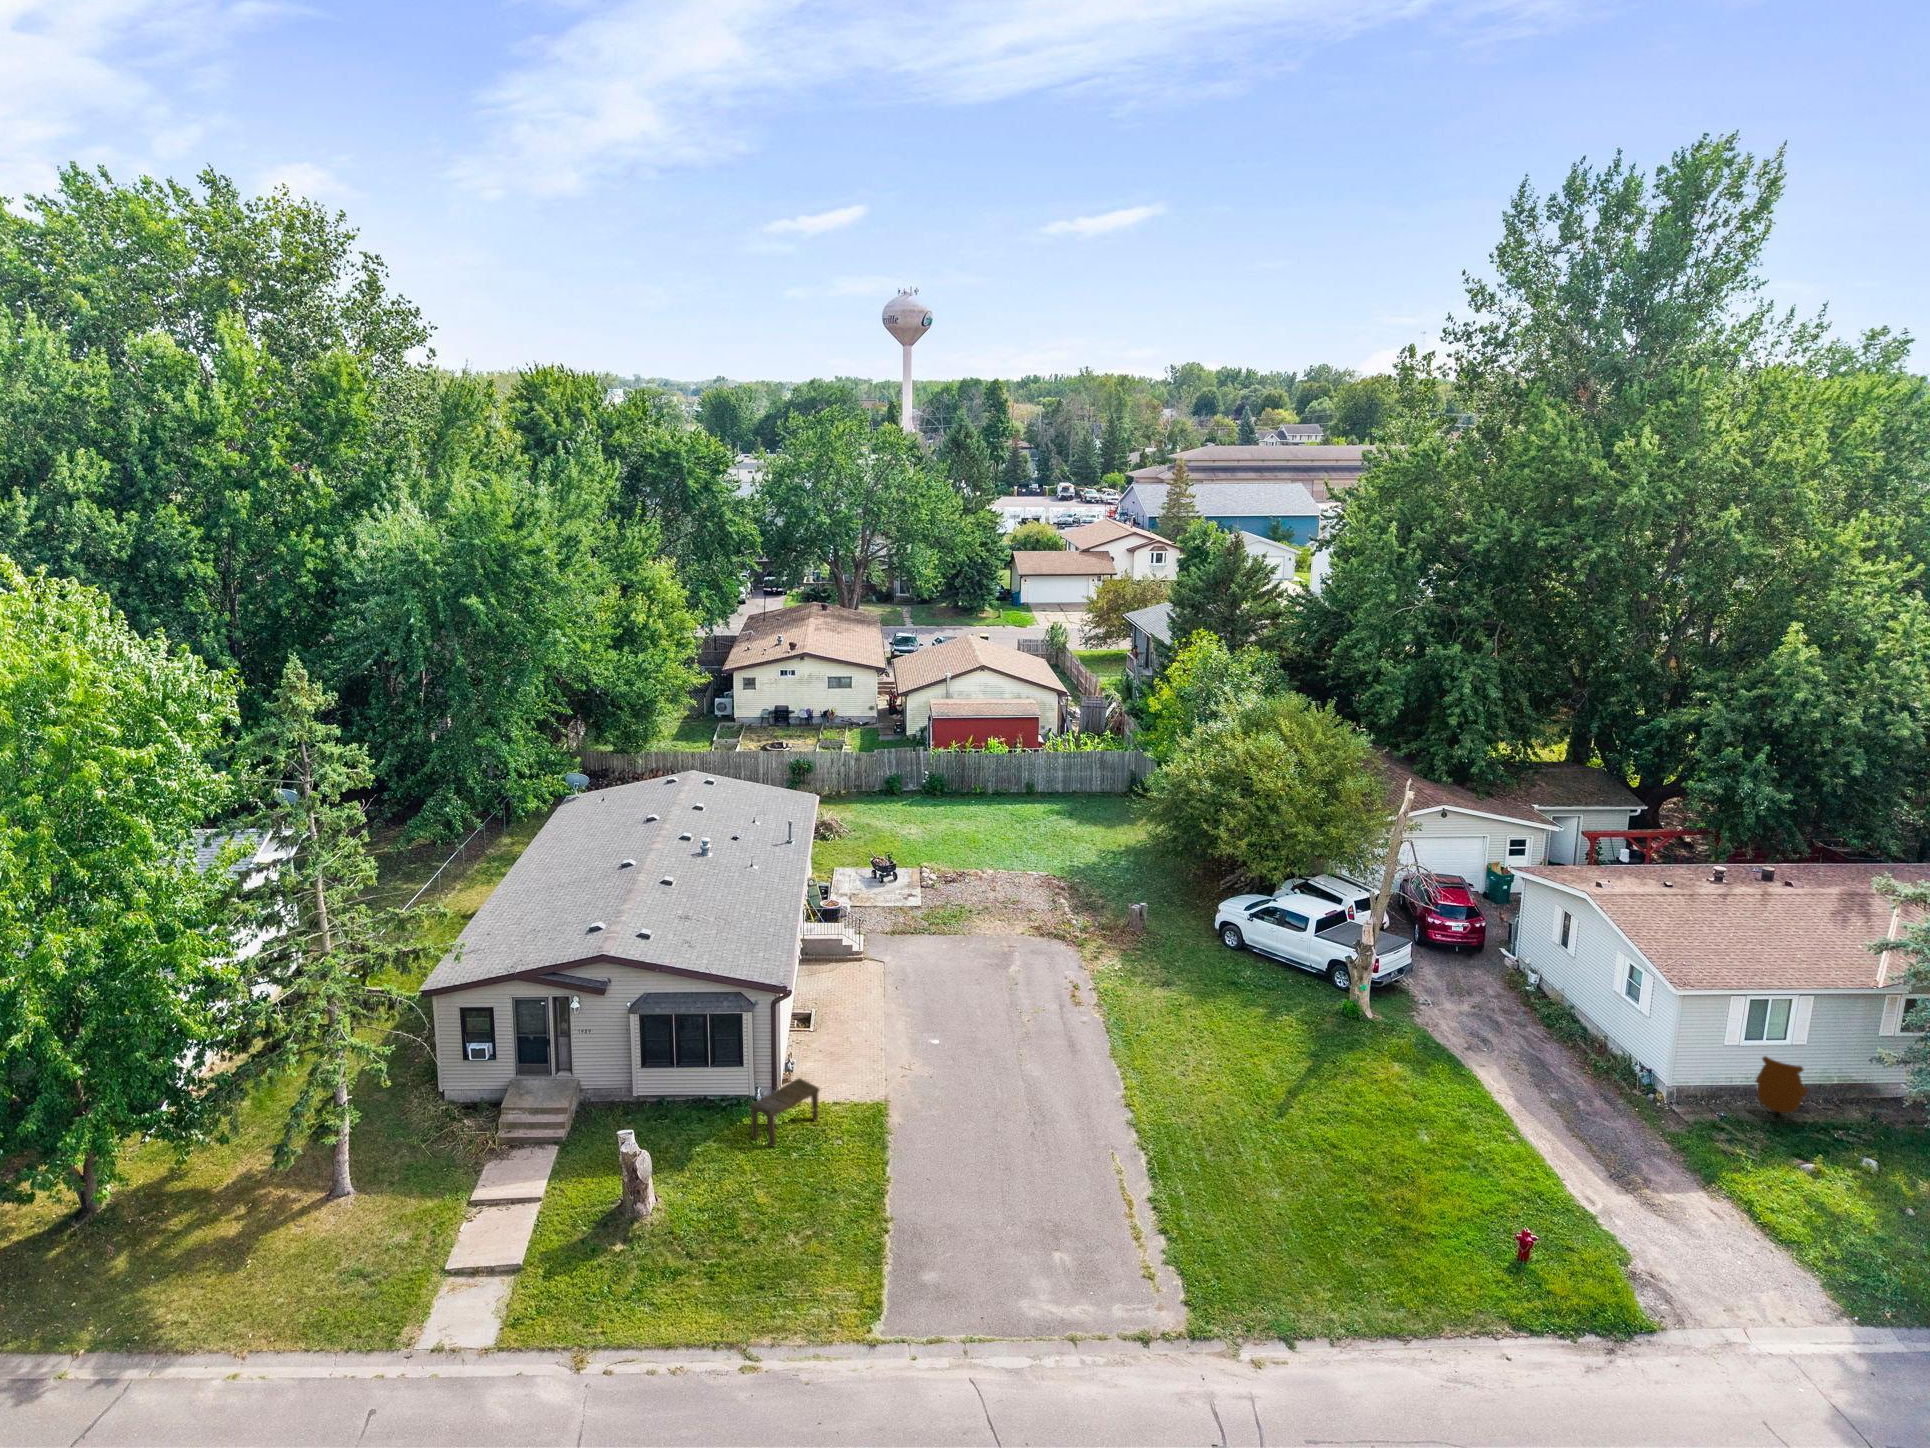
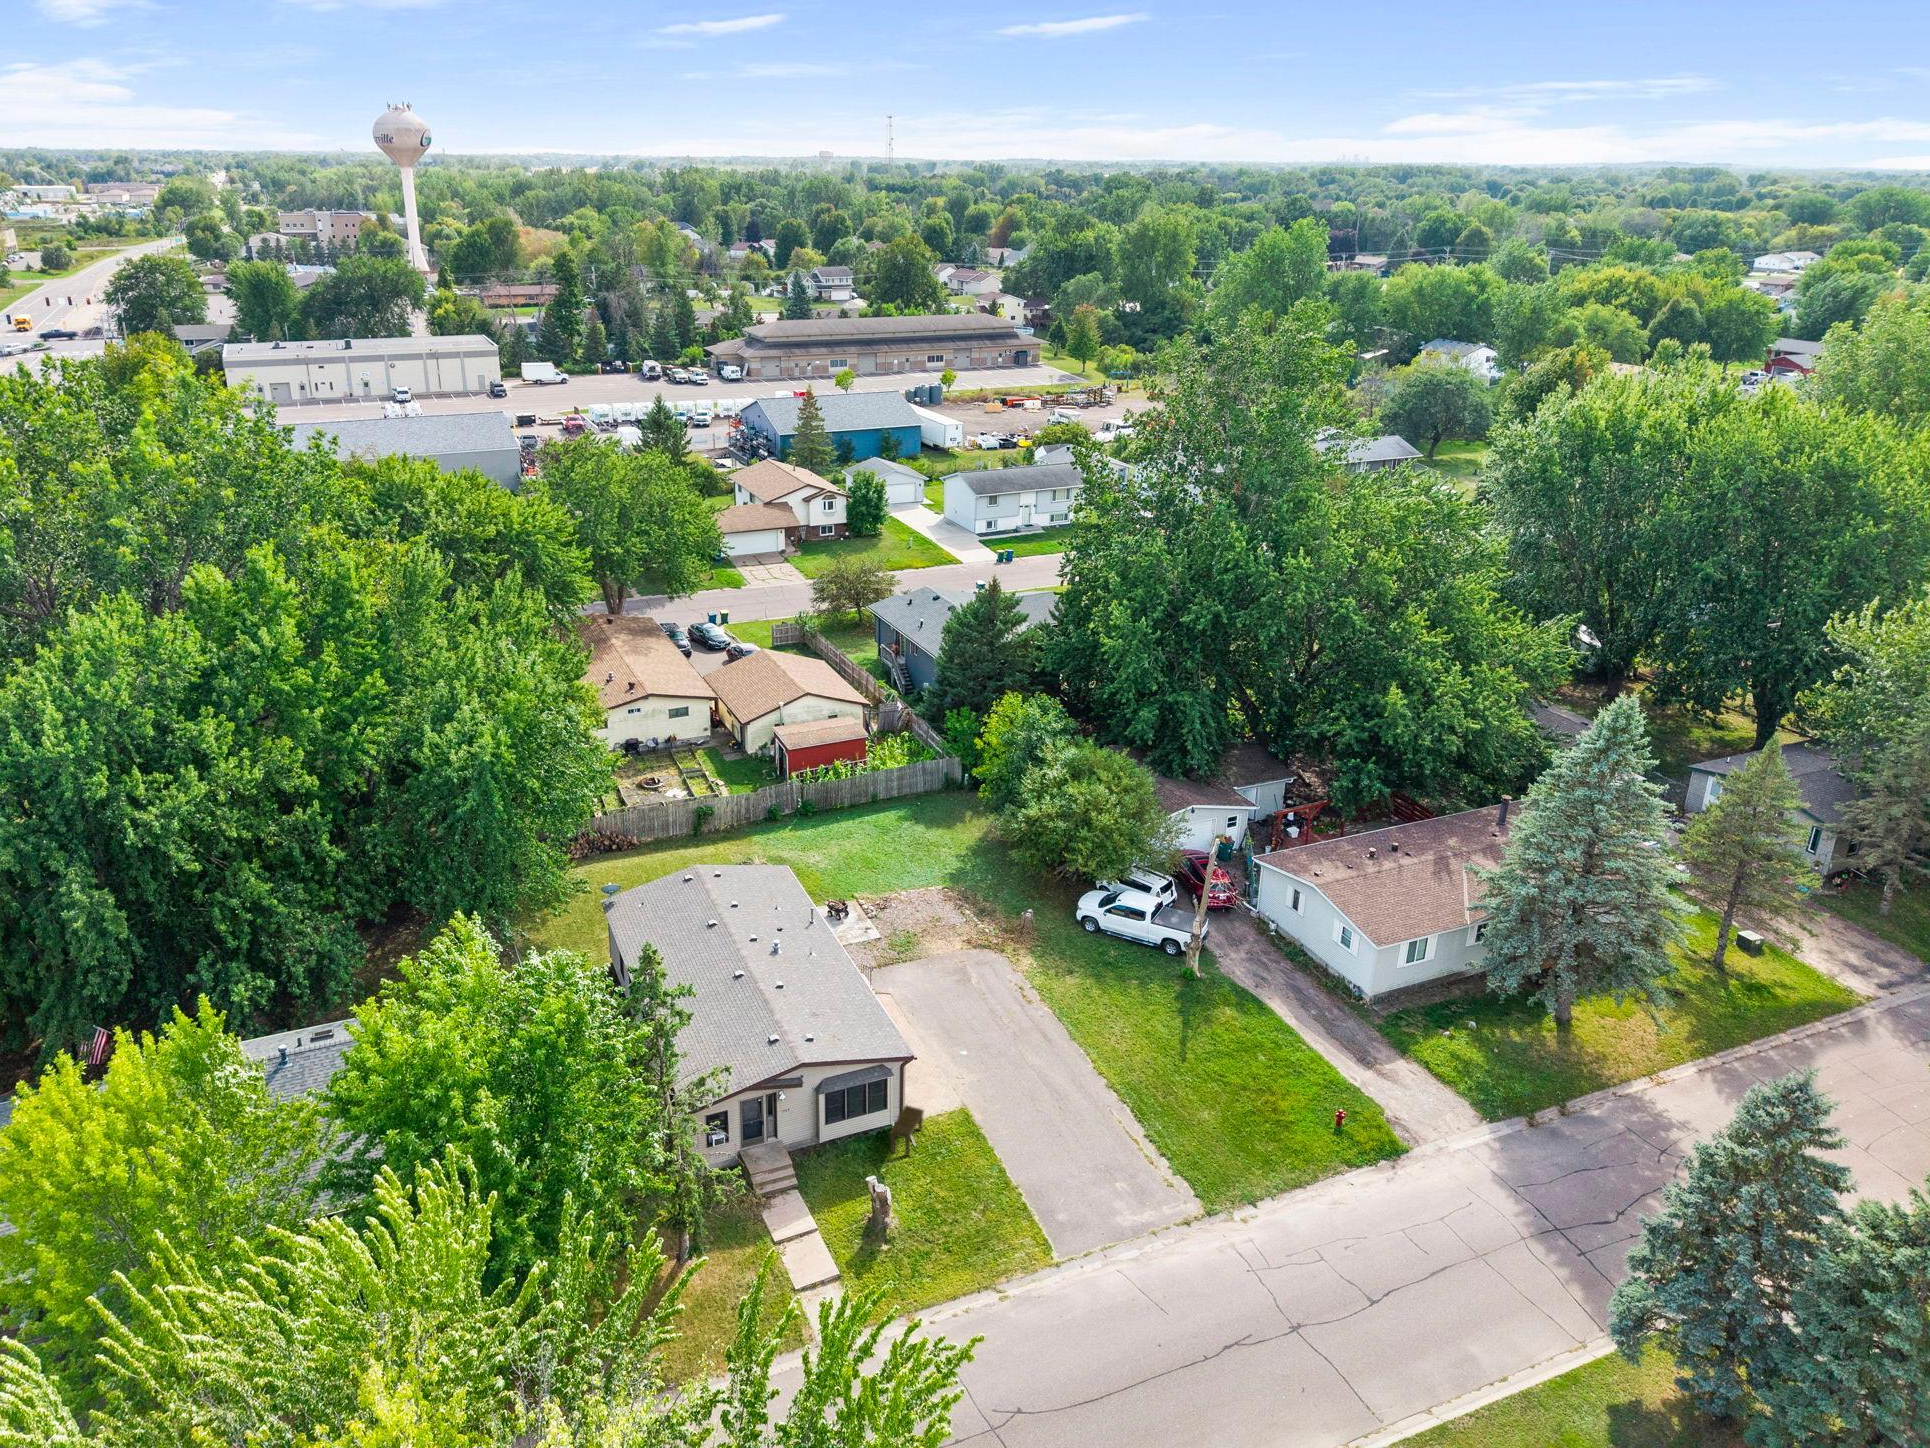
lounge chair: present [1756,1056,1808,1128] -> none [1409,975,1440,1012]

